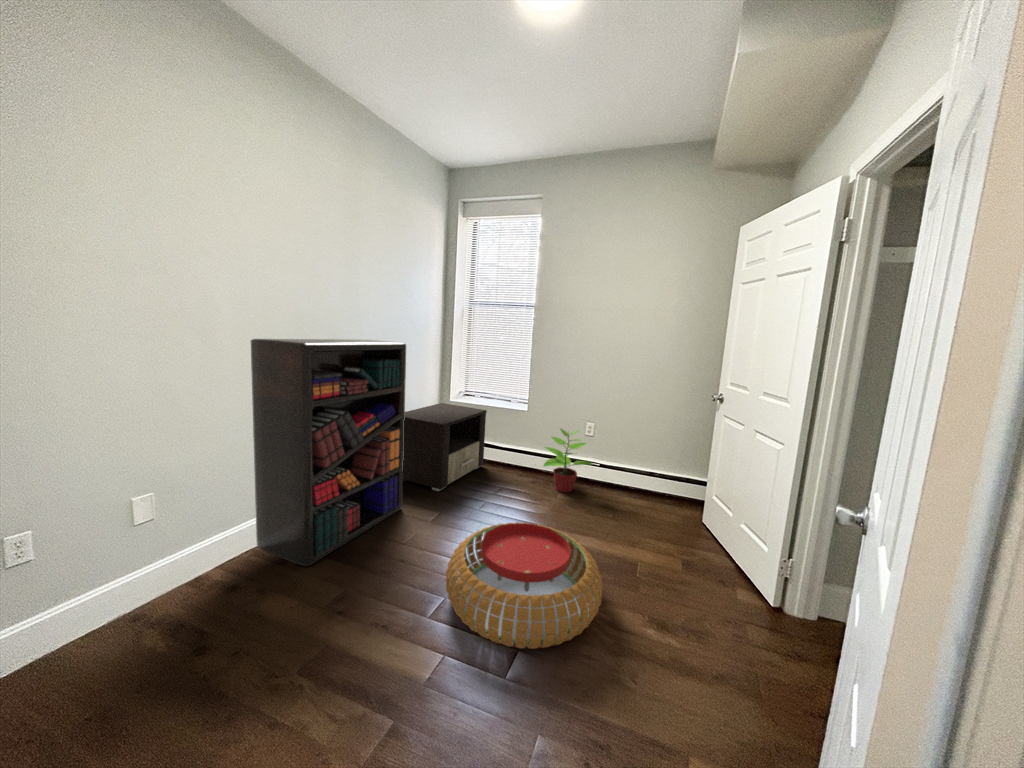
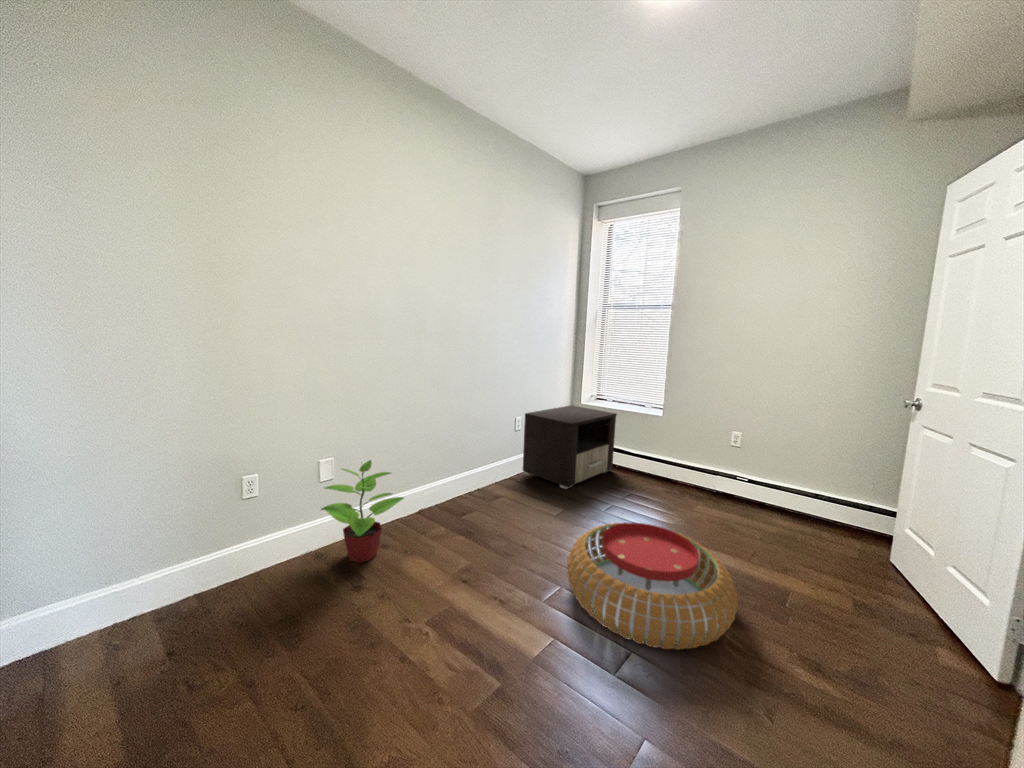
bookshelf: present [251,339,406,566] -> none [414,341,538,535]
potted plant: present [544,429,594,492] -> present [321,460,404,562]

